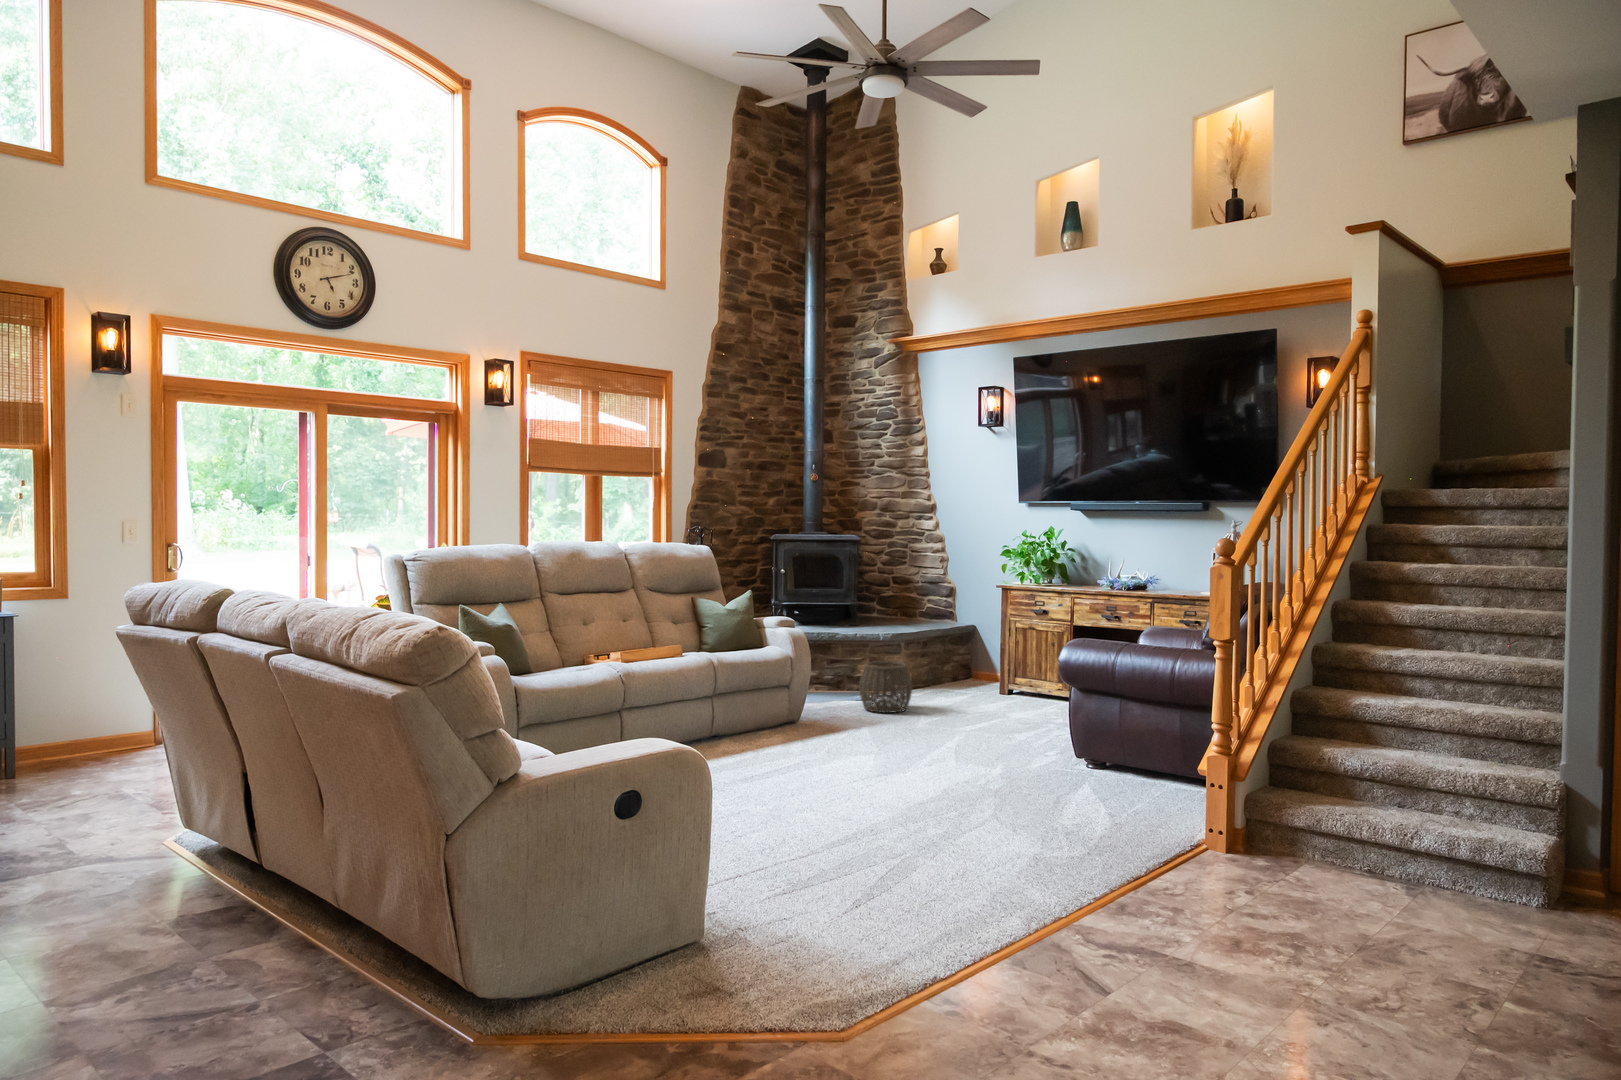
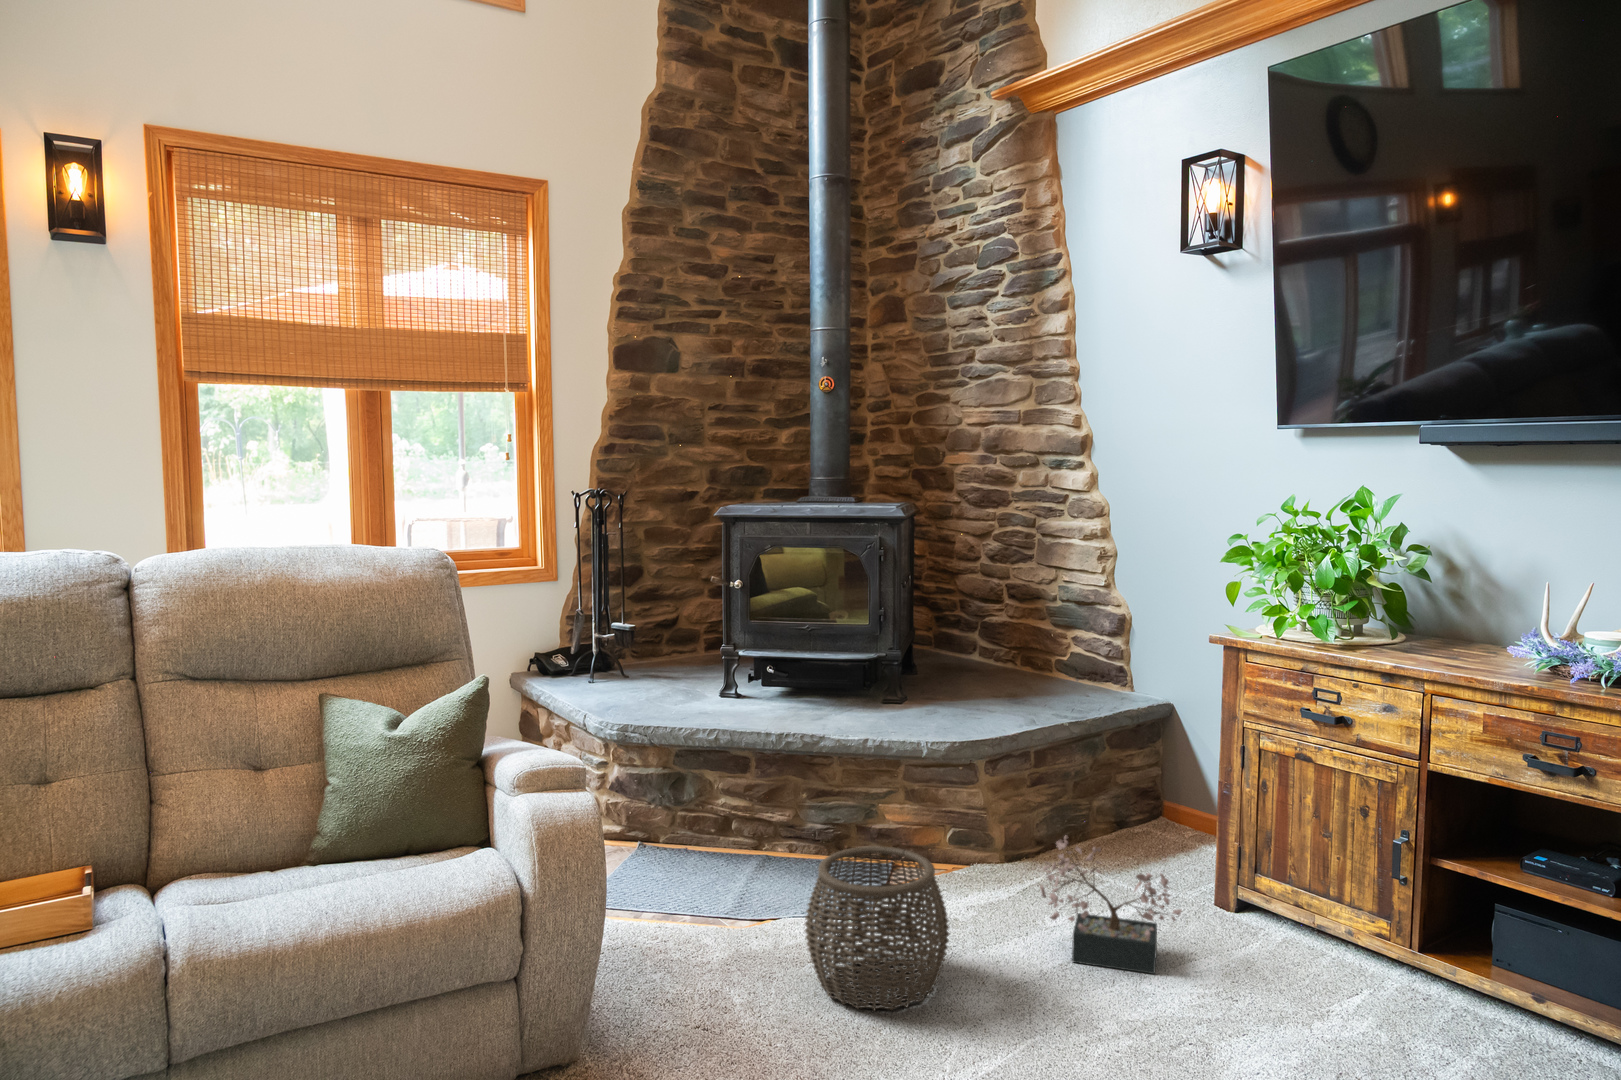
decorative plant: none [938,659,992,705] -> present [1040,836,1182,974]

